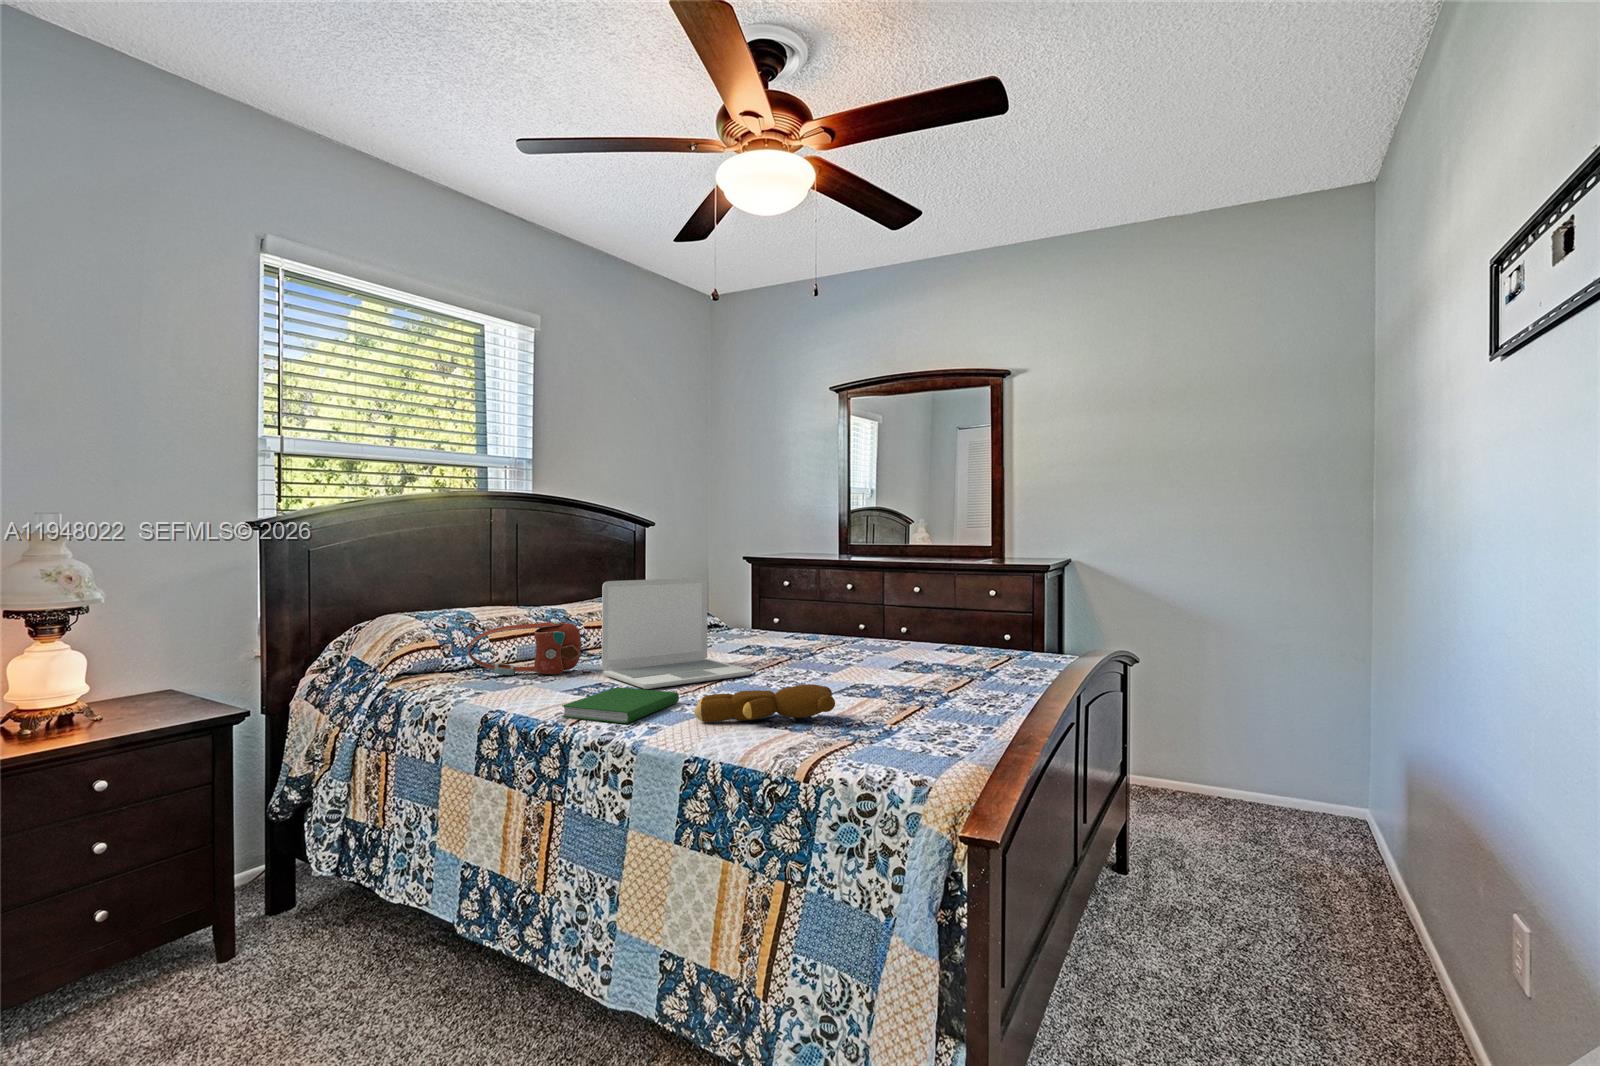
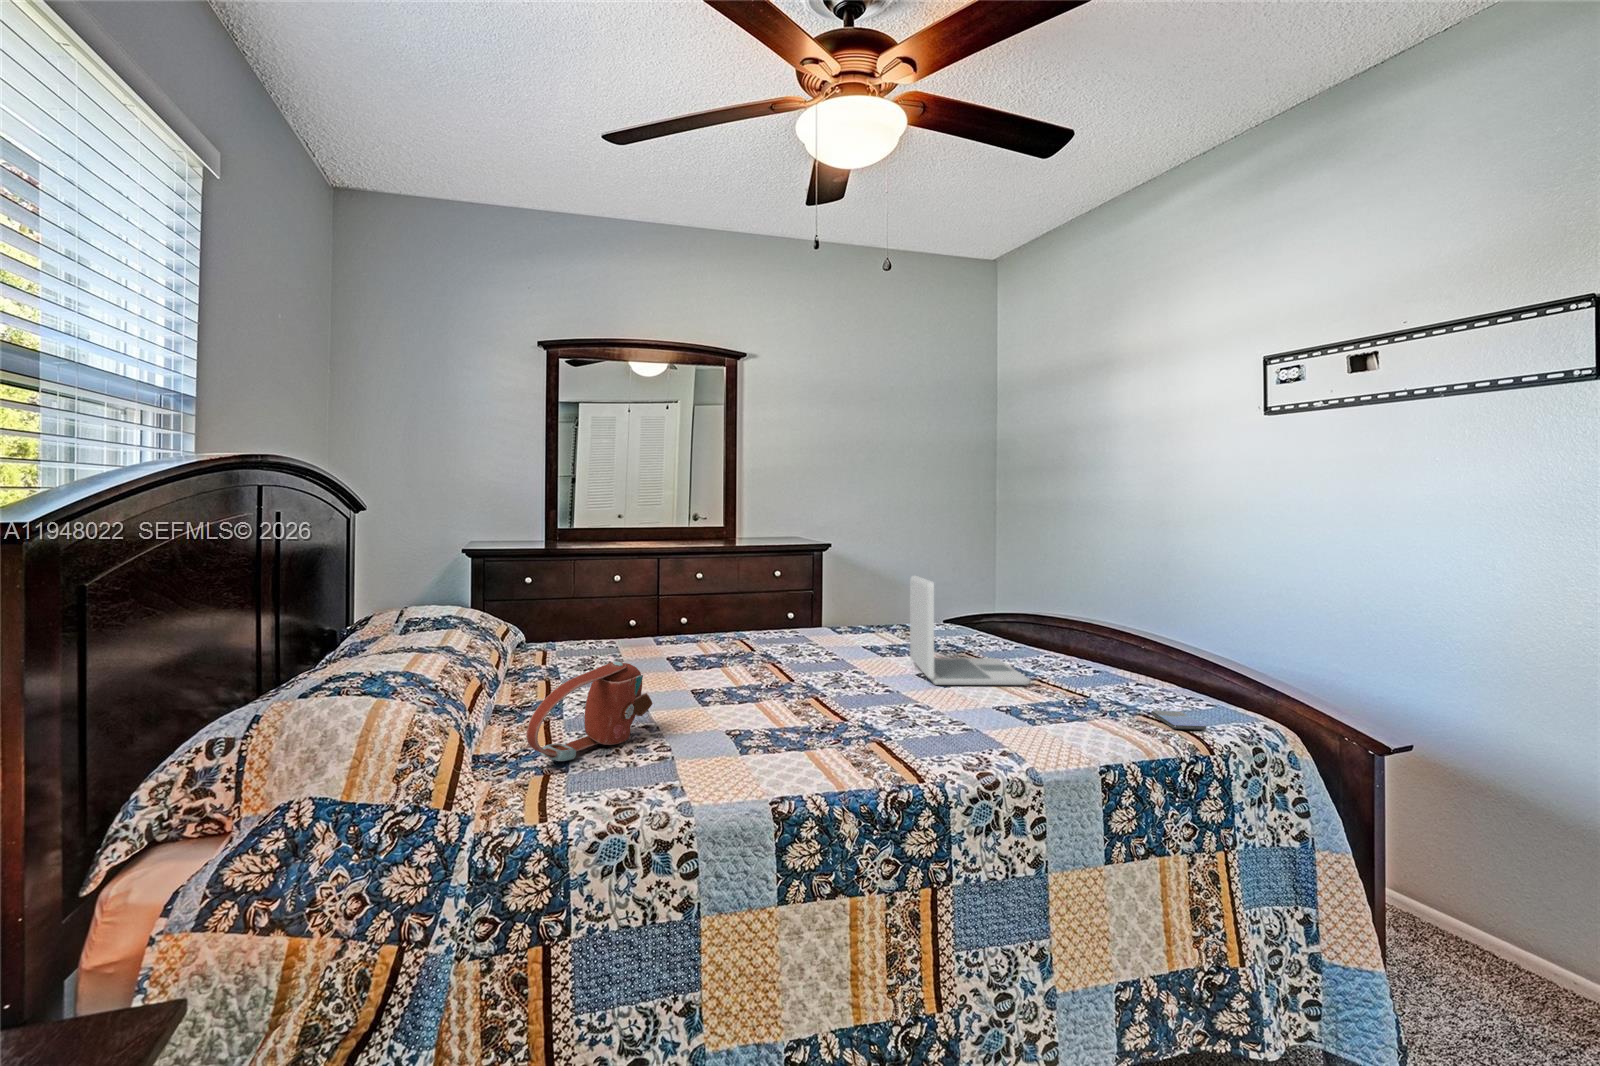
laptop: present [602,578,752,689] -> present [910,576,1030,685]
teddy bear: present [694,684,835,722] -> none [968,679,1071,737]
hardcover book: present [562,687,679,723] -> none [826,719,975,774]
smartphone: none [838,742,916,763] -> present [1151,711,1206,730]

